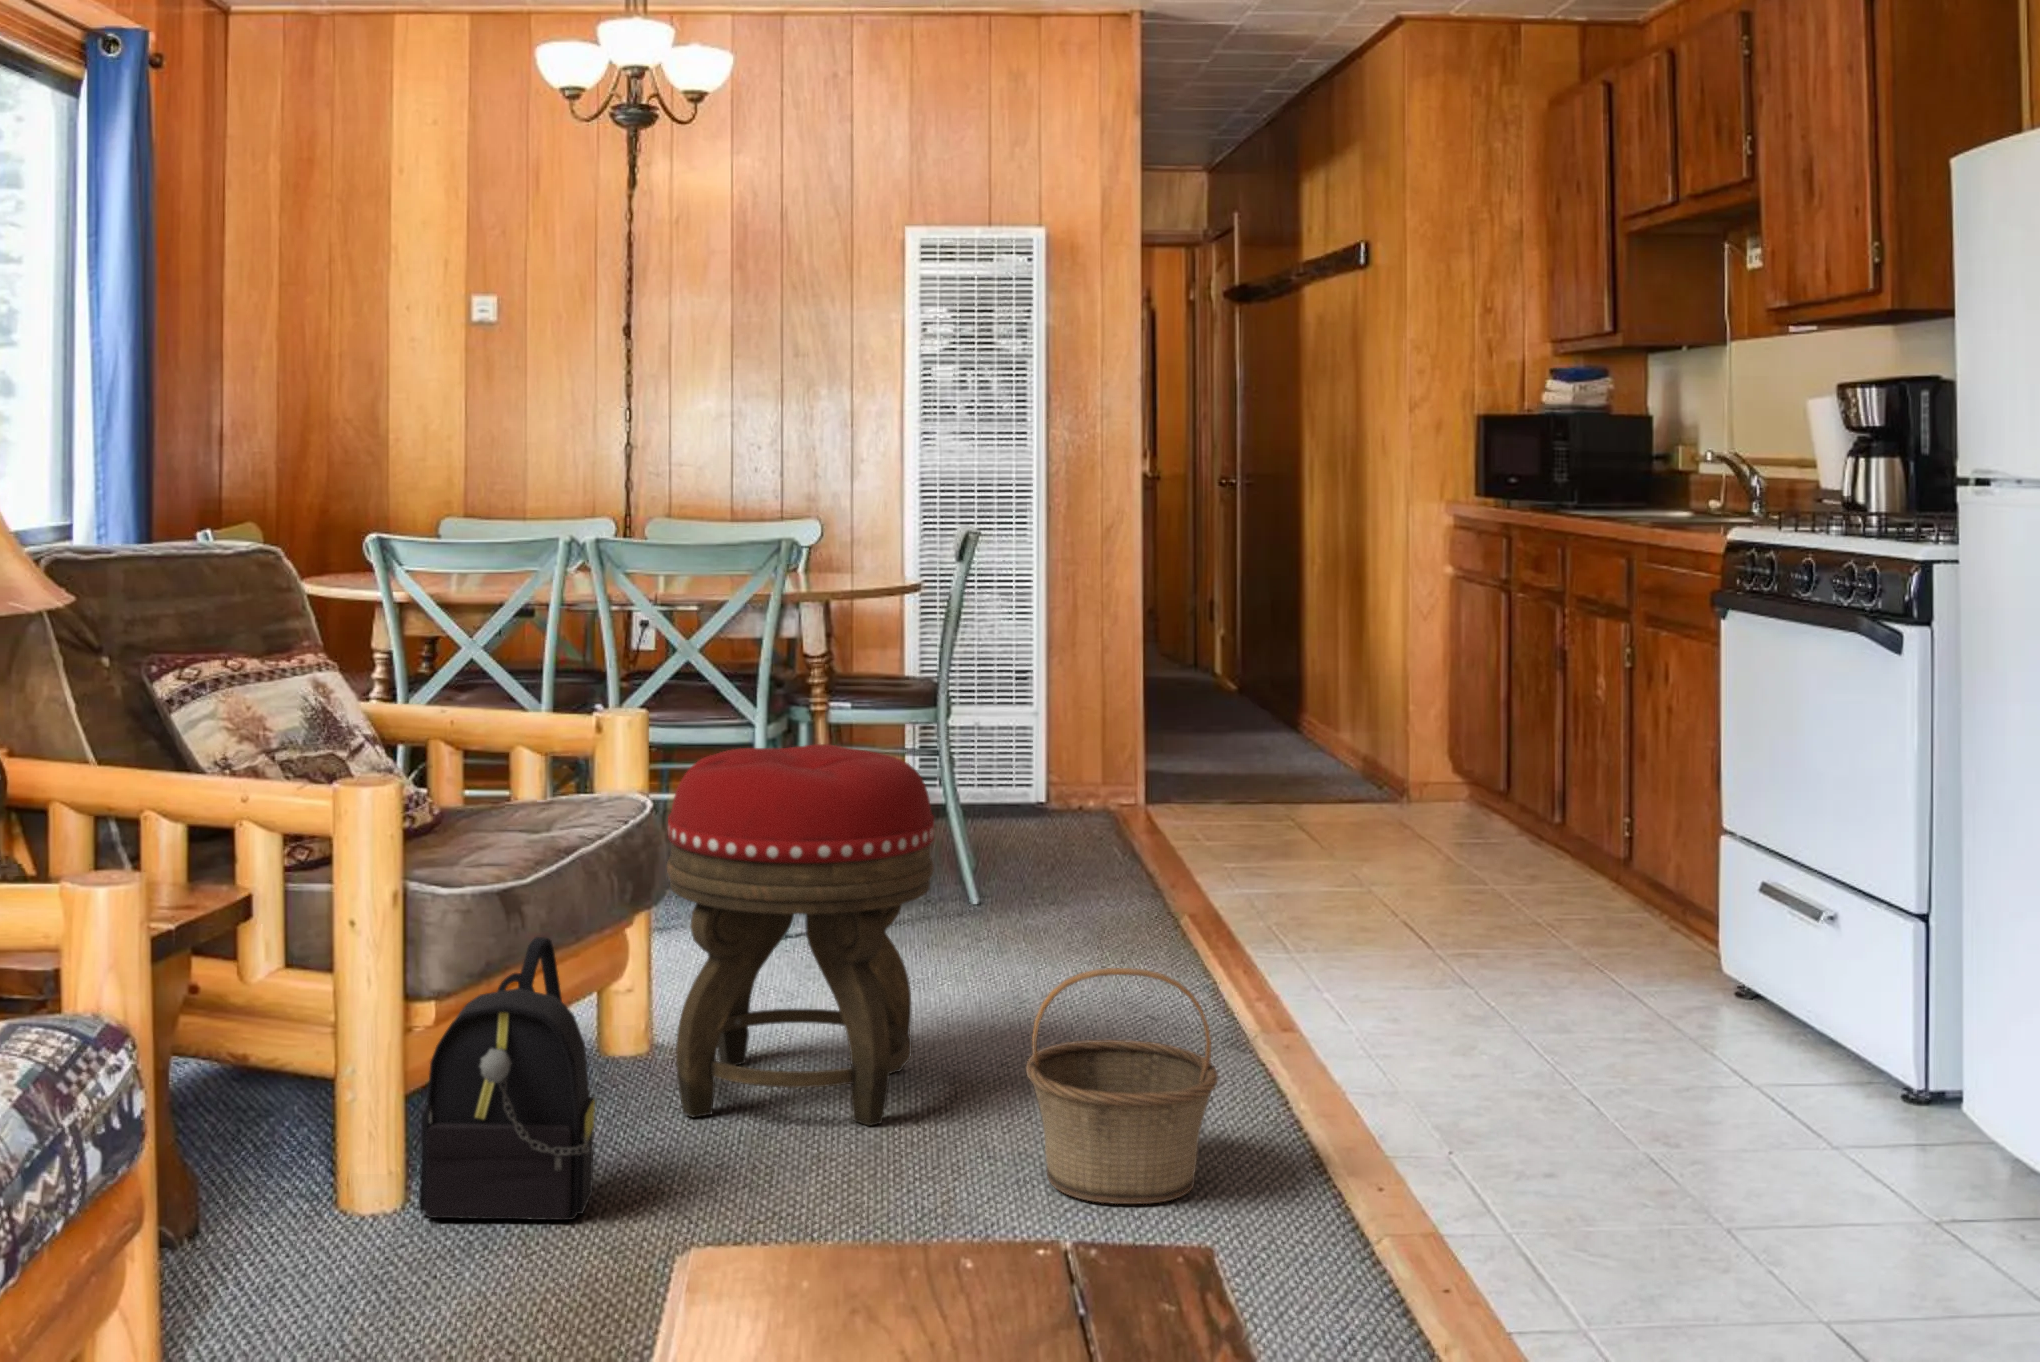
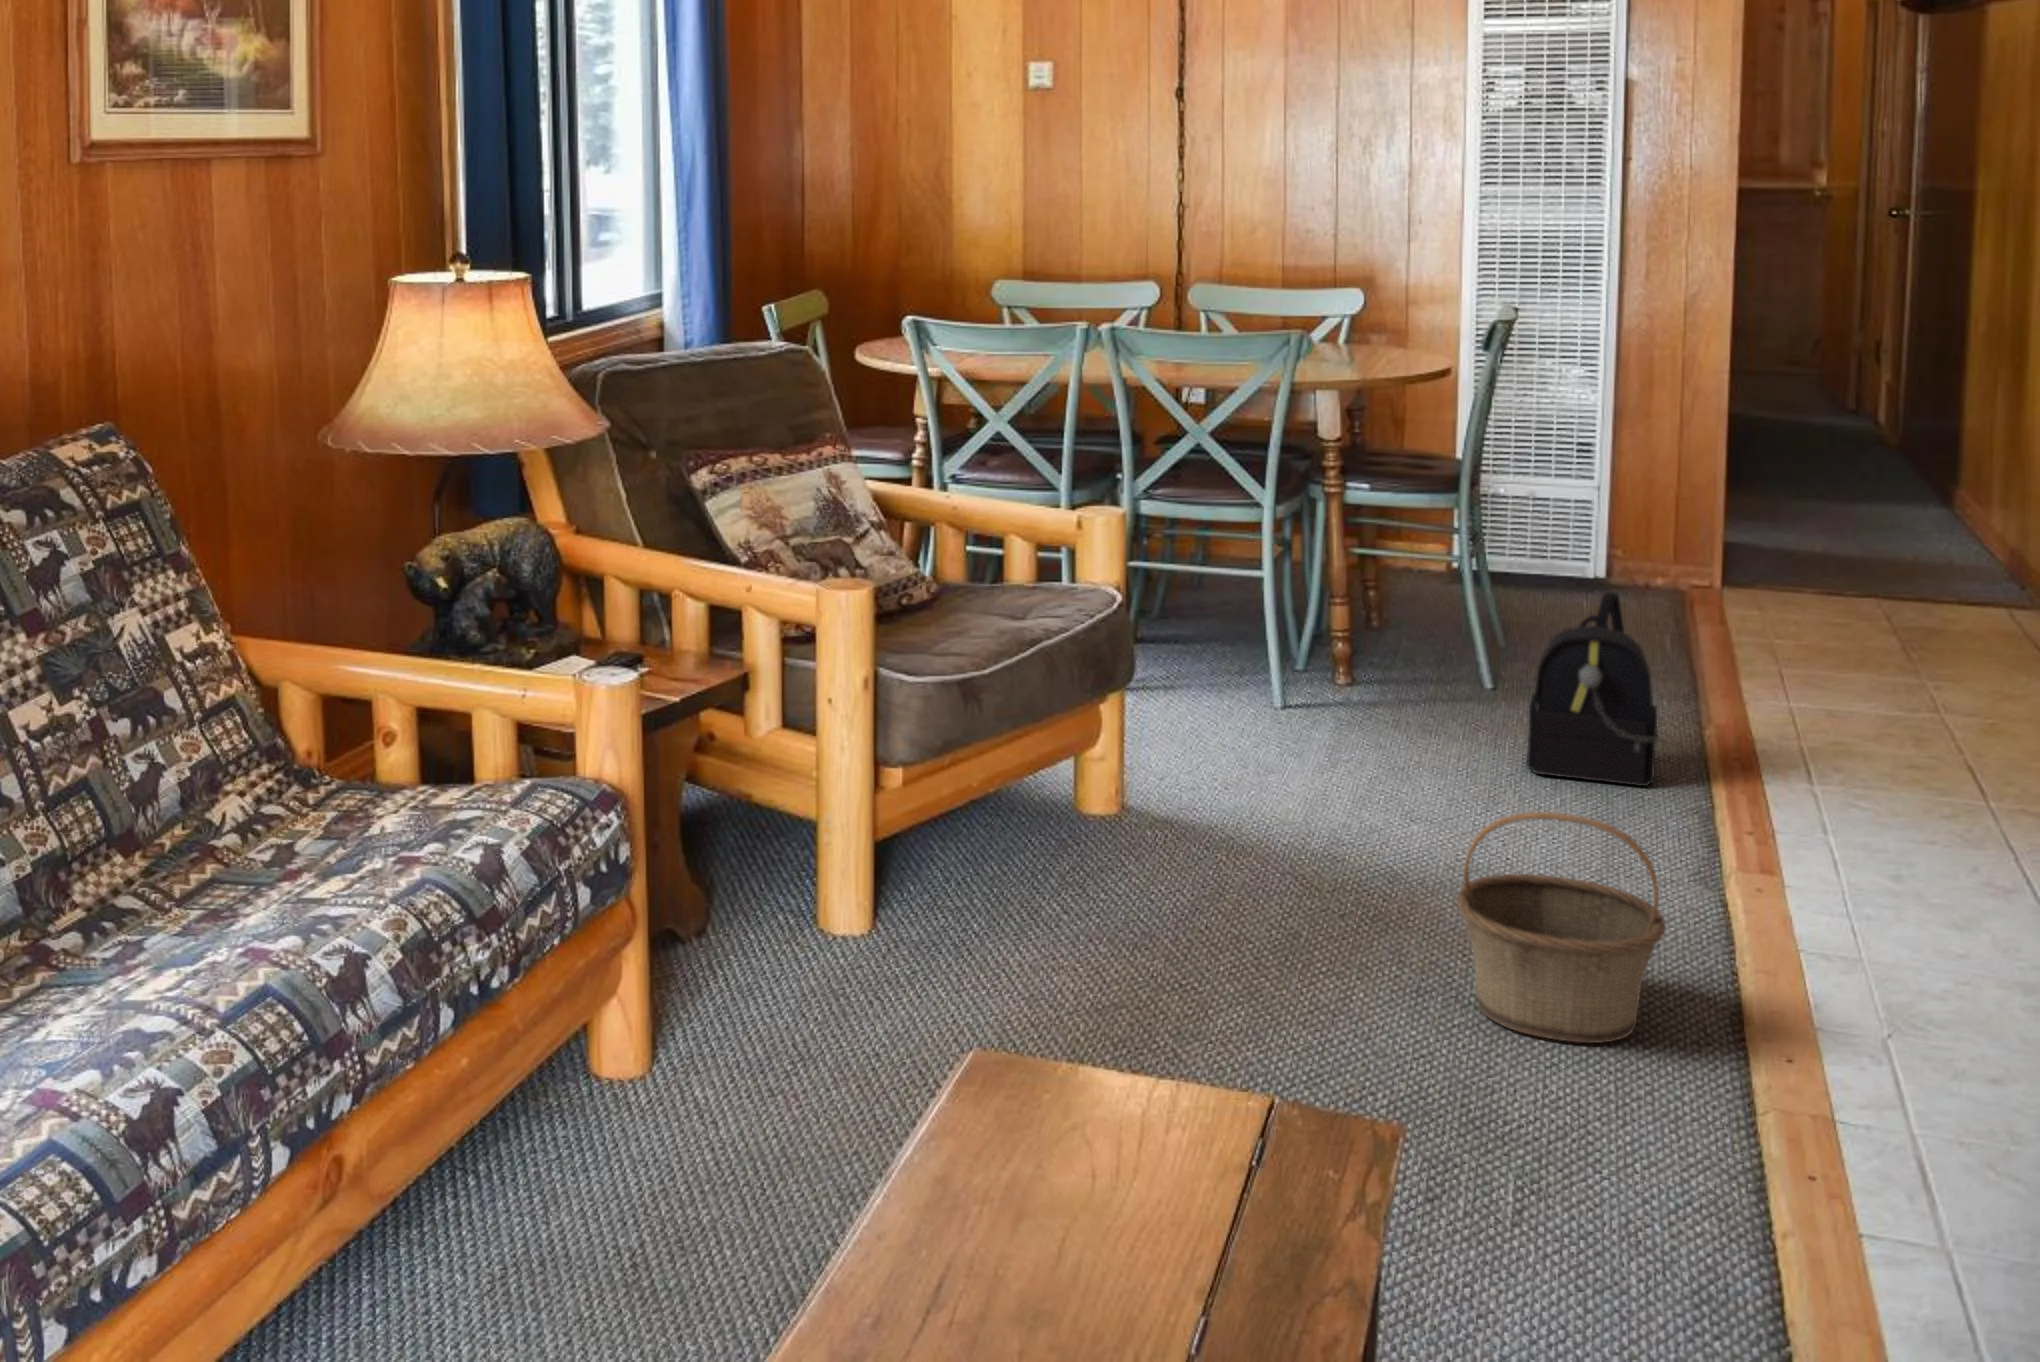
footstool: present [667,744,934,1126] -> none [1128,557,1395,921]
backpack: present [419,937,595,1220] -> present [1527,592,1659,786]

